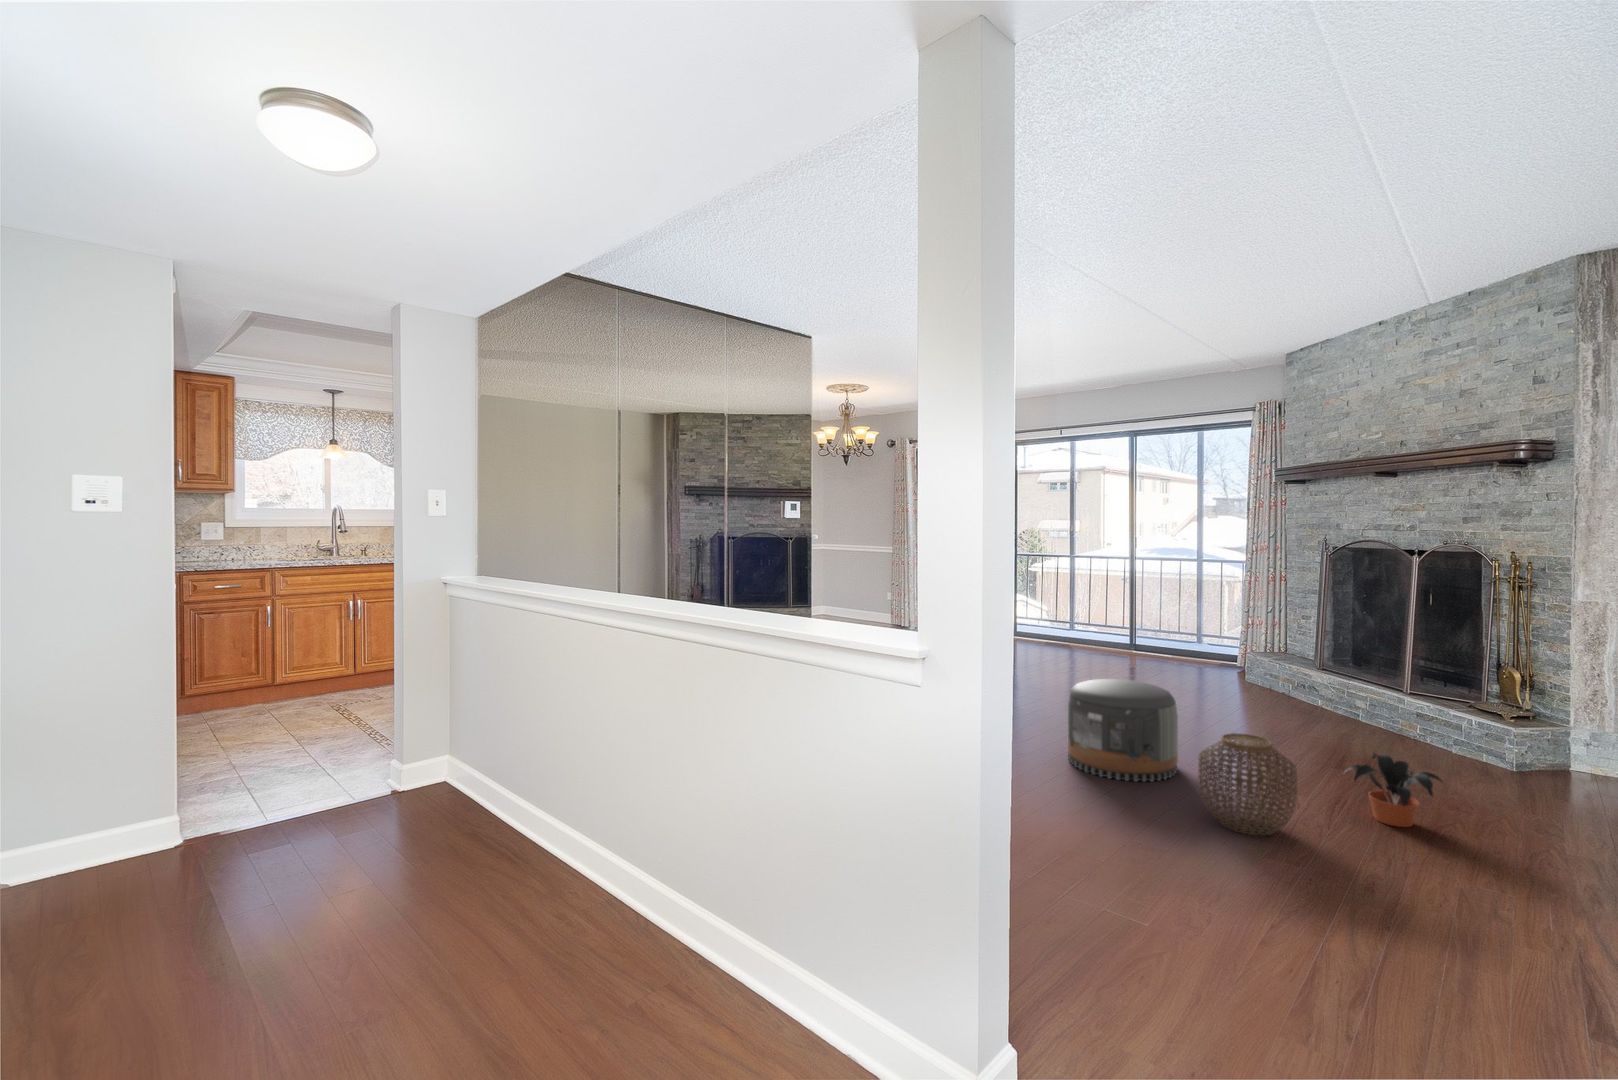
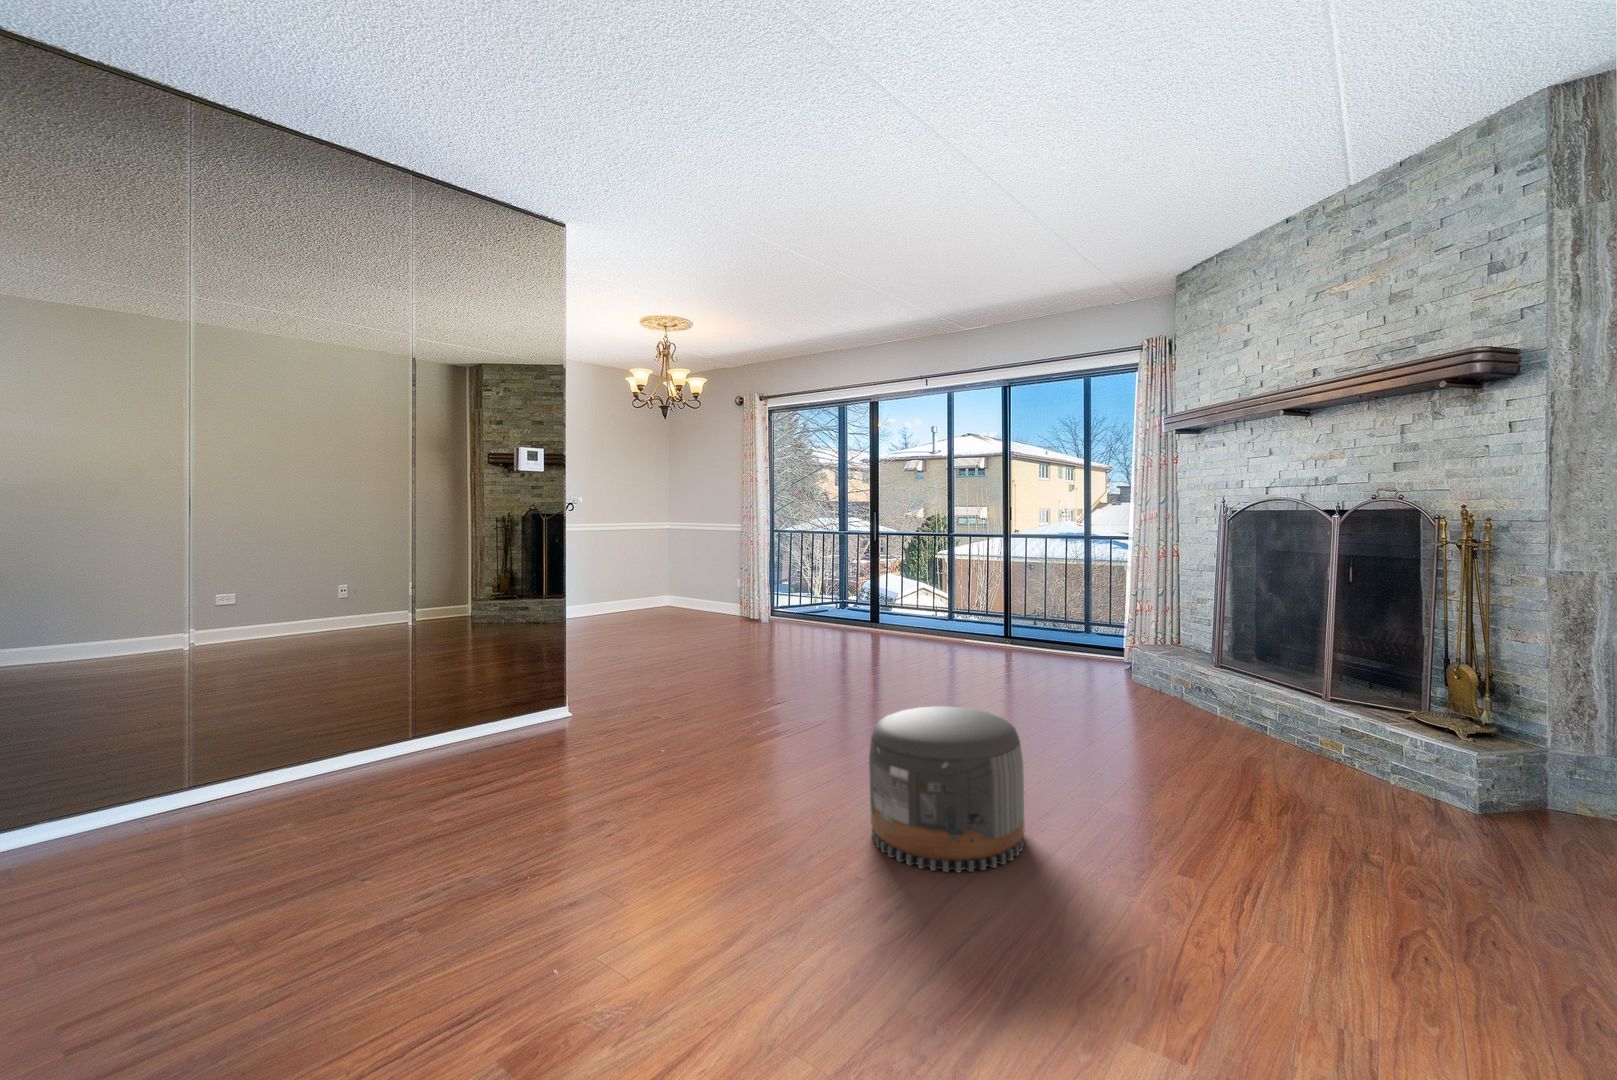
woven basket: present [1198,733,1297,836] -> none [1037,808,1192,990]
potted plant: present [1347,754,1443,827] -> none [1260,820,1417,946]

